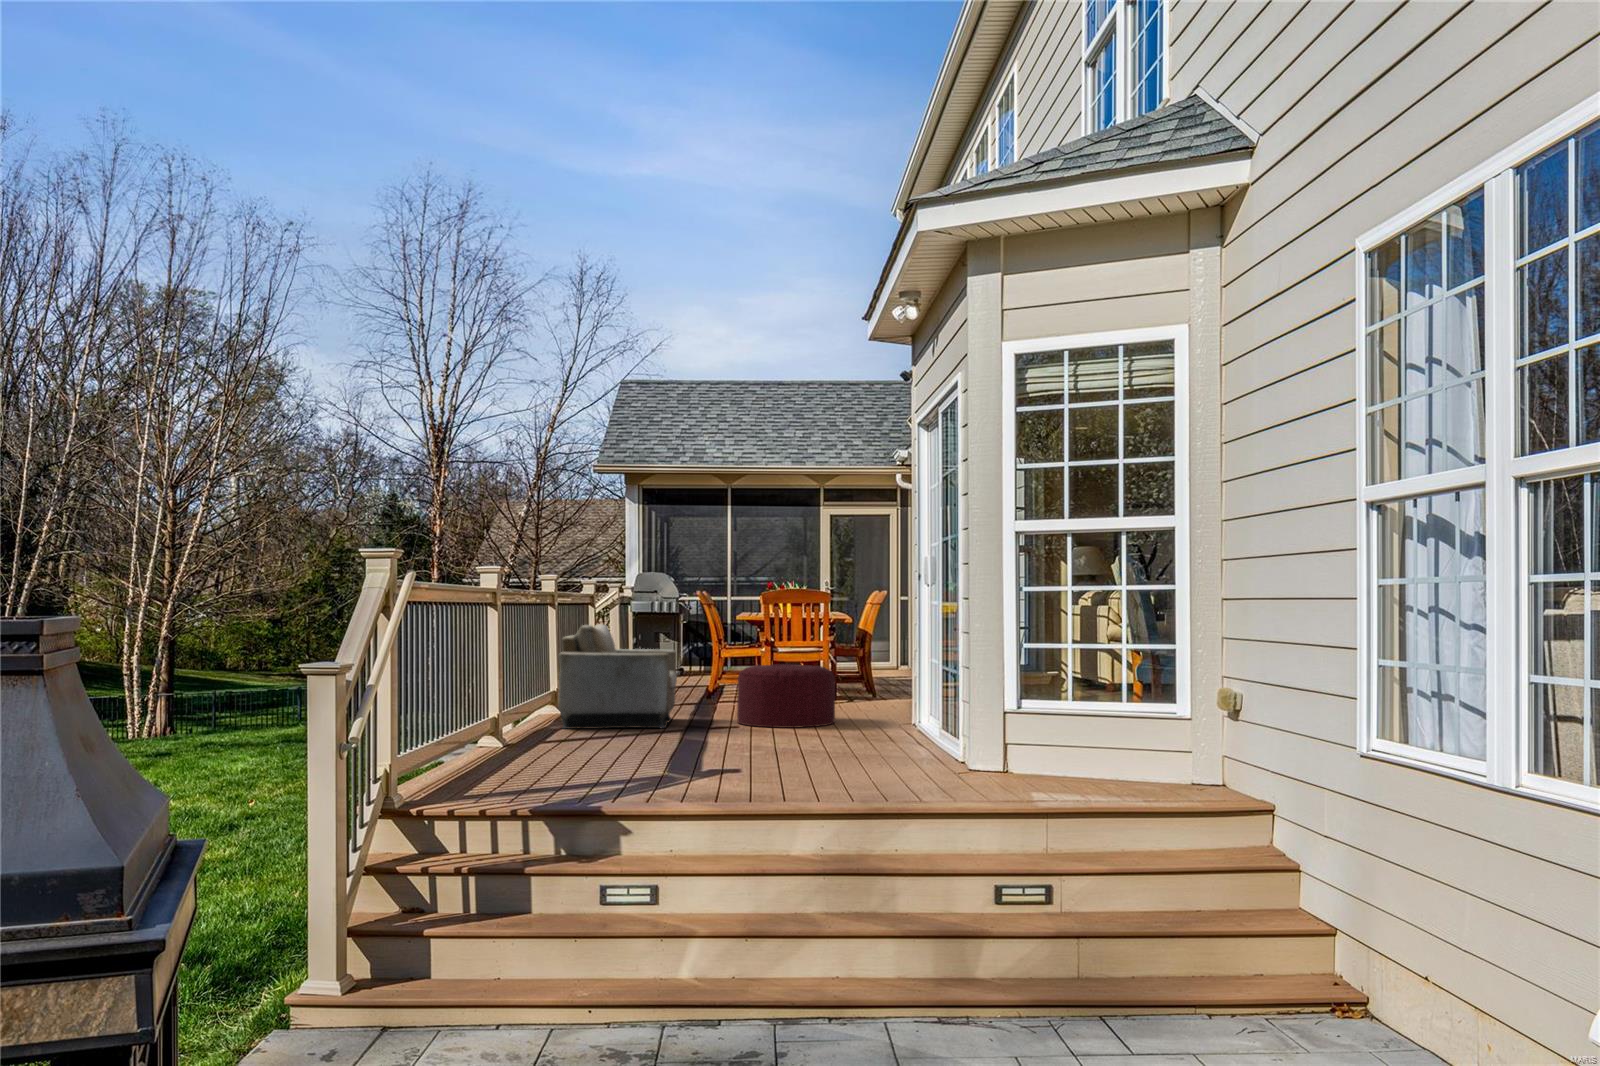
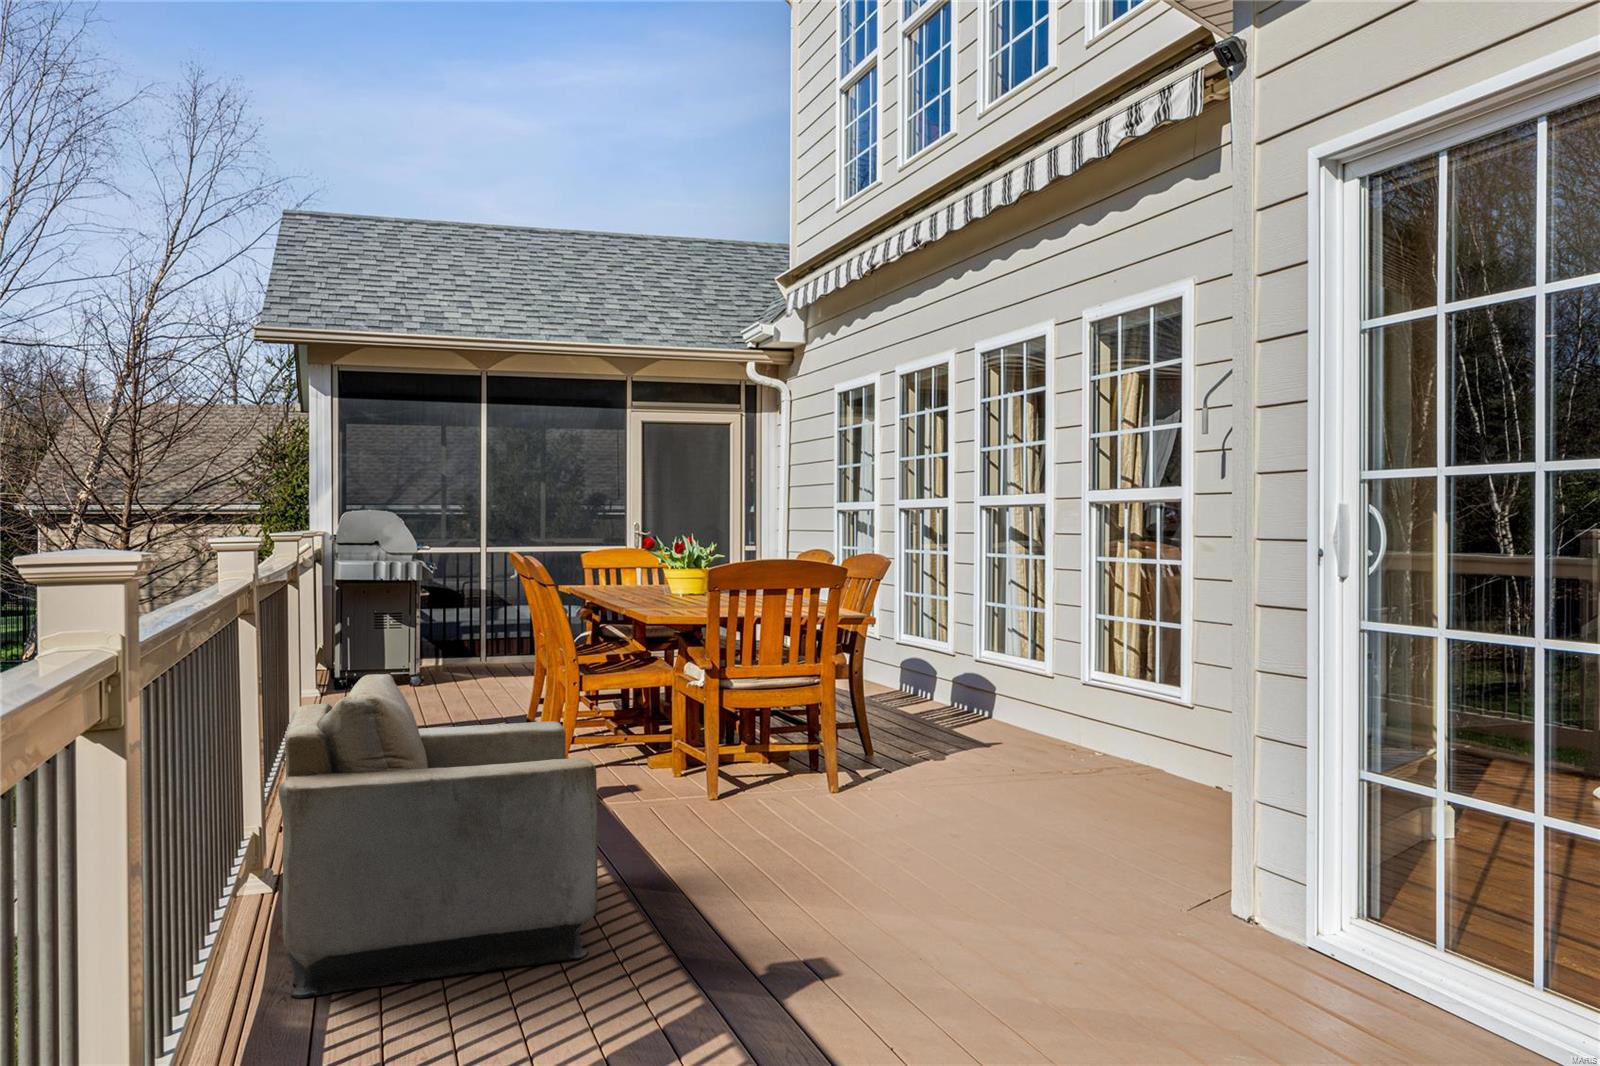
ottoman: present [737,664,835,728] -> none [724,739,947,918]

